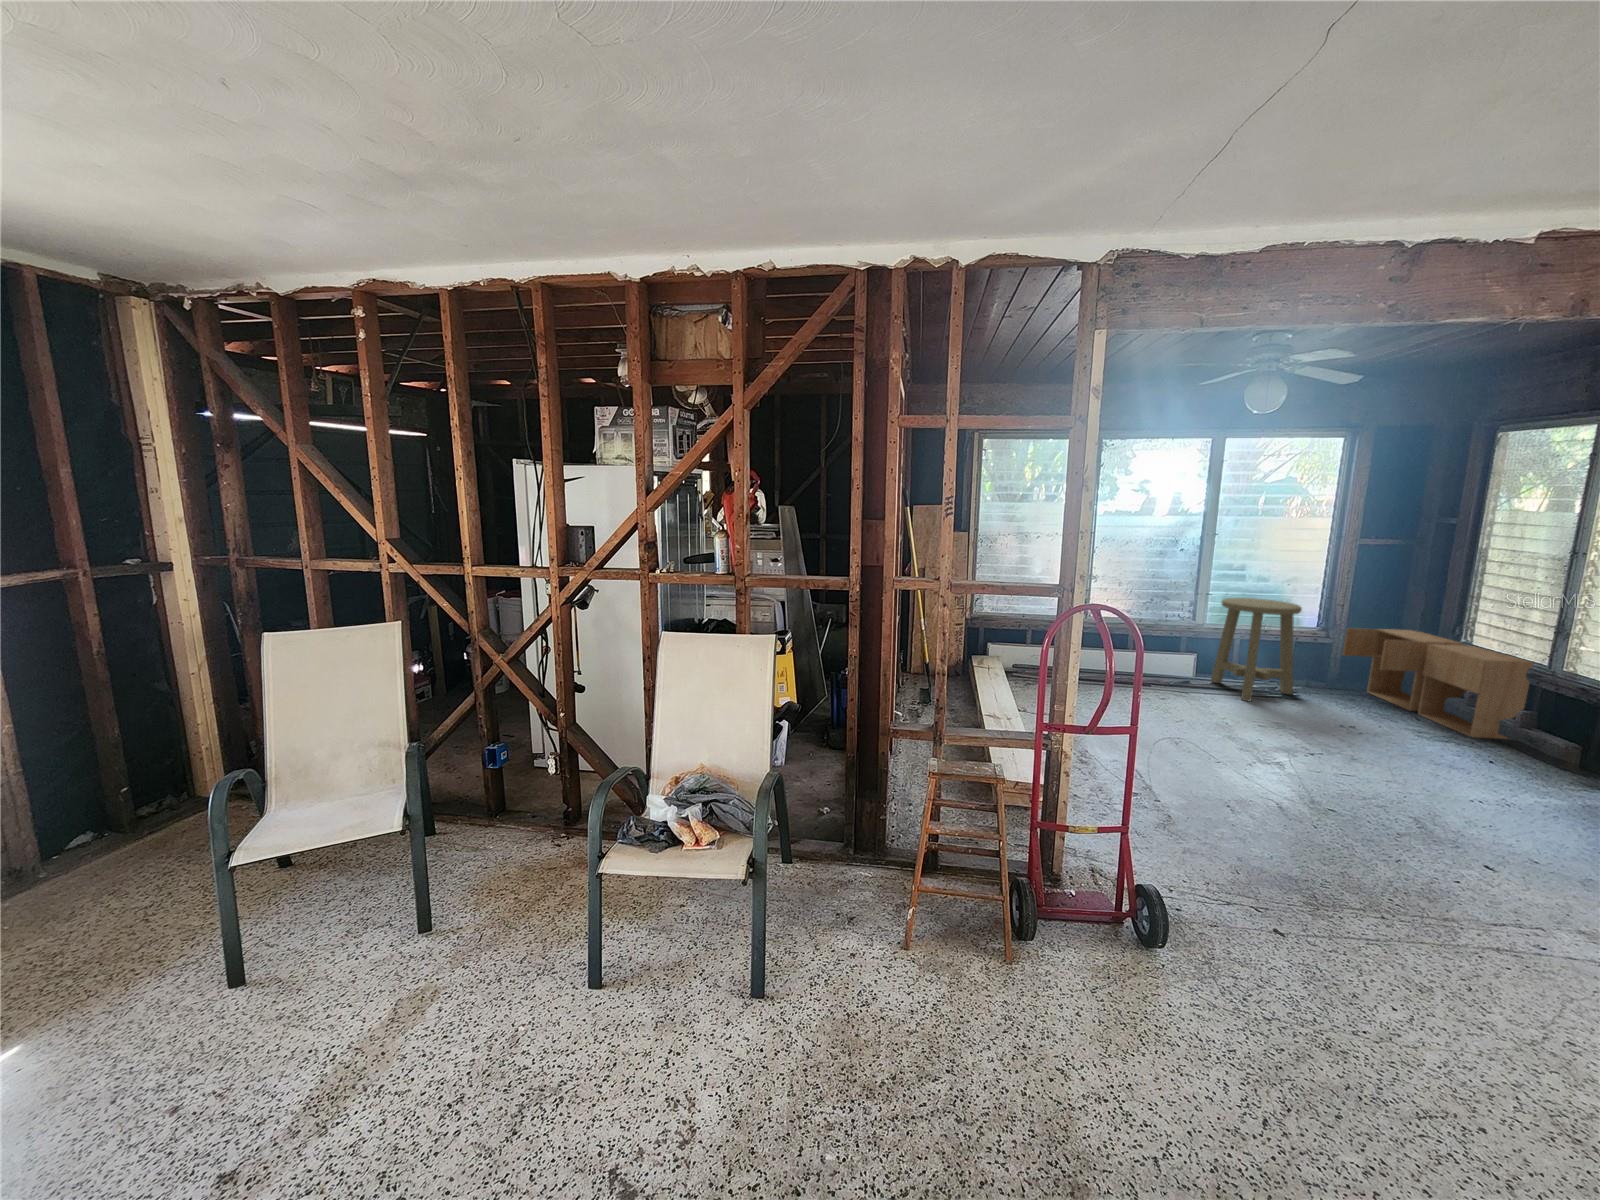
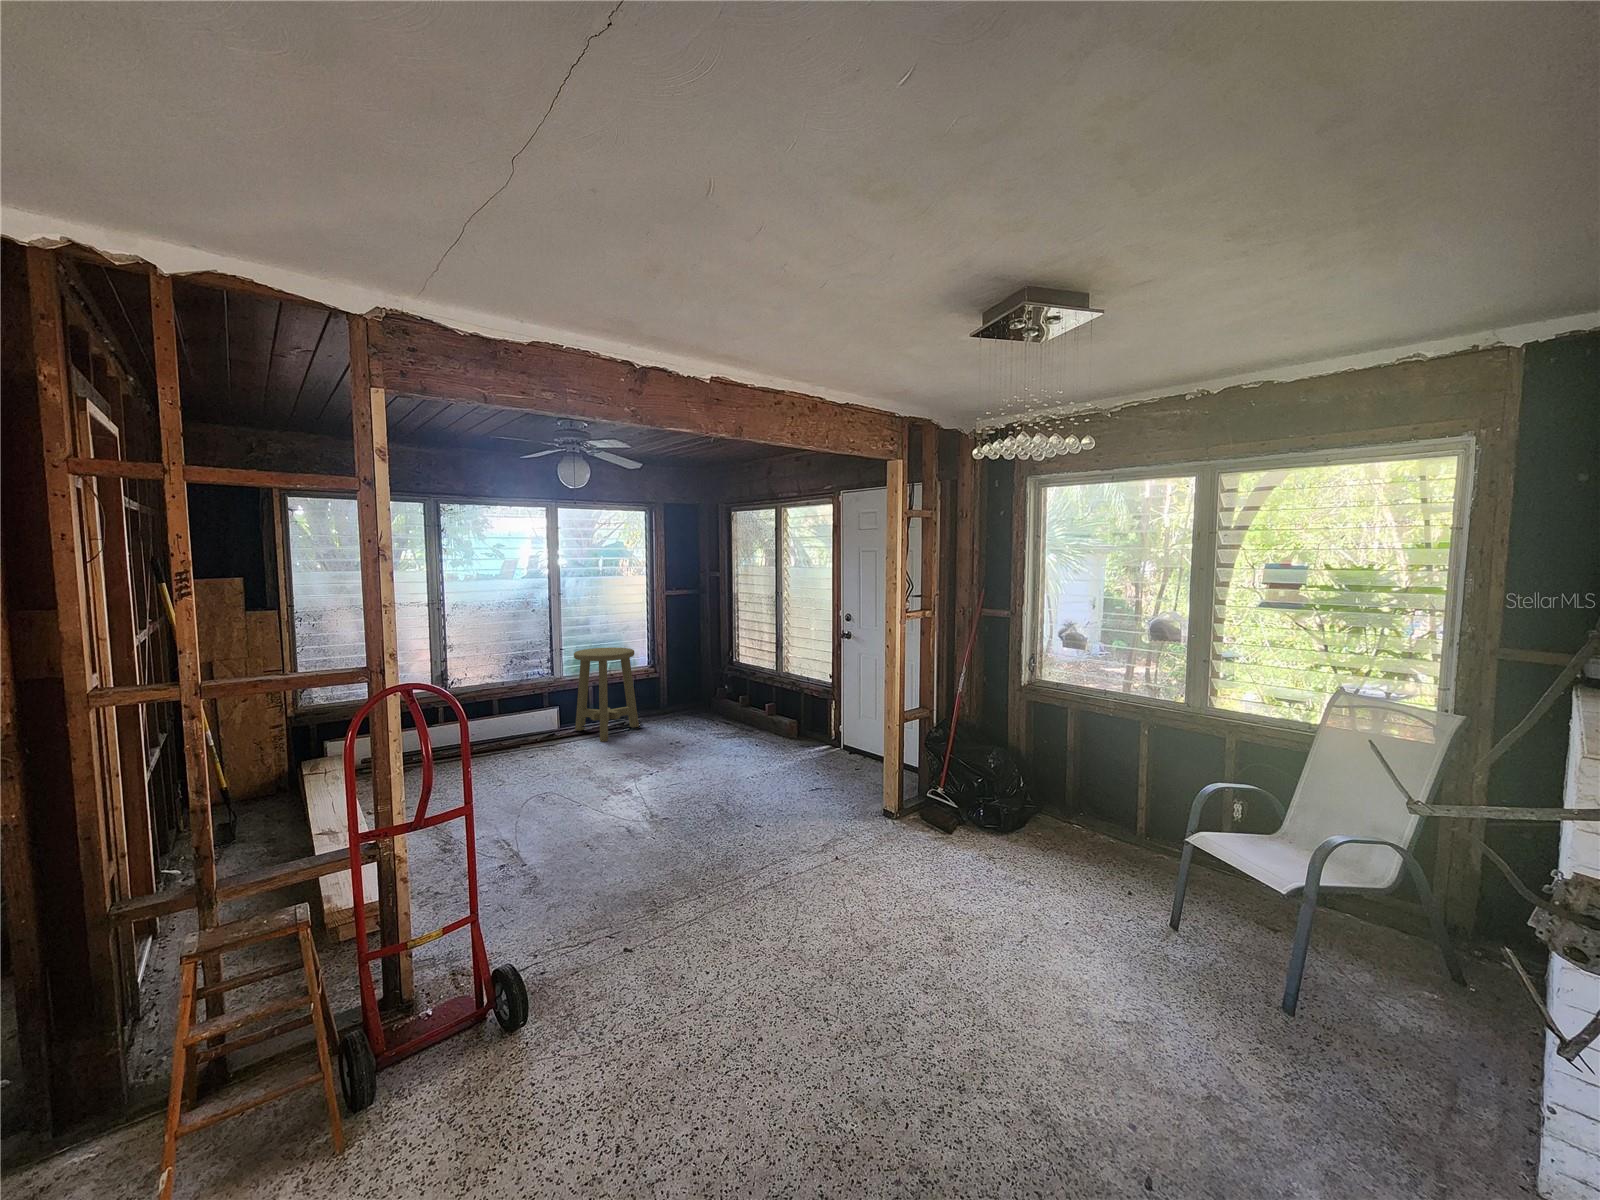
storage cabinet: present [1343,628,1534,739] -> none [668,657,769,731]

